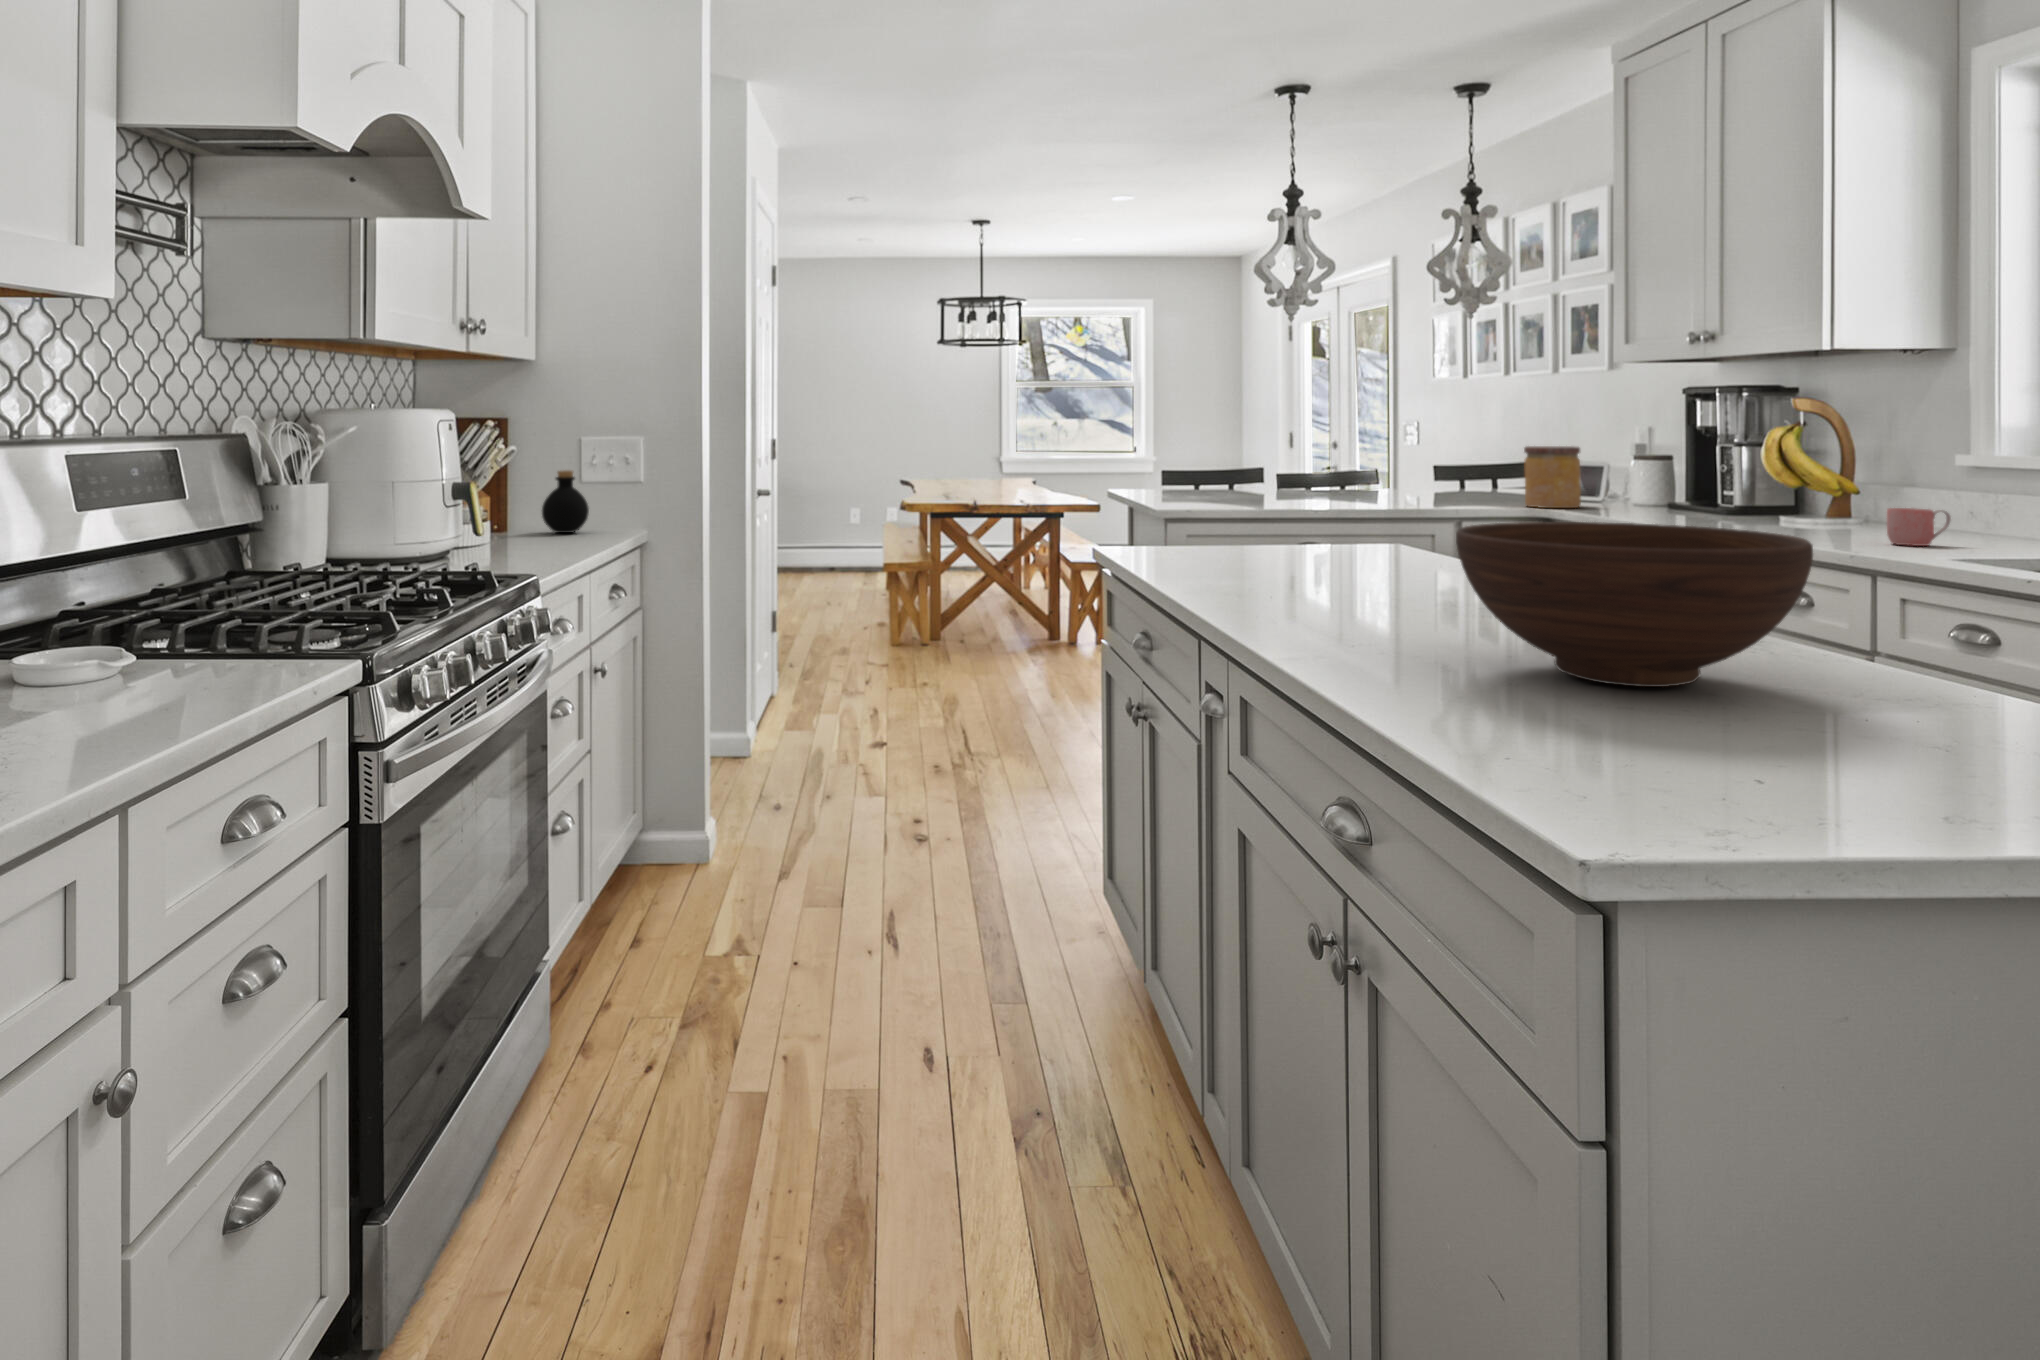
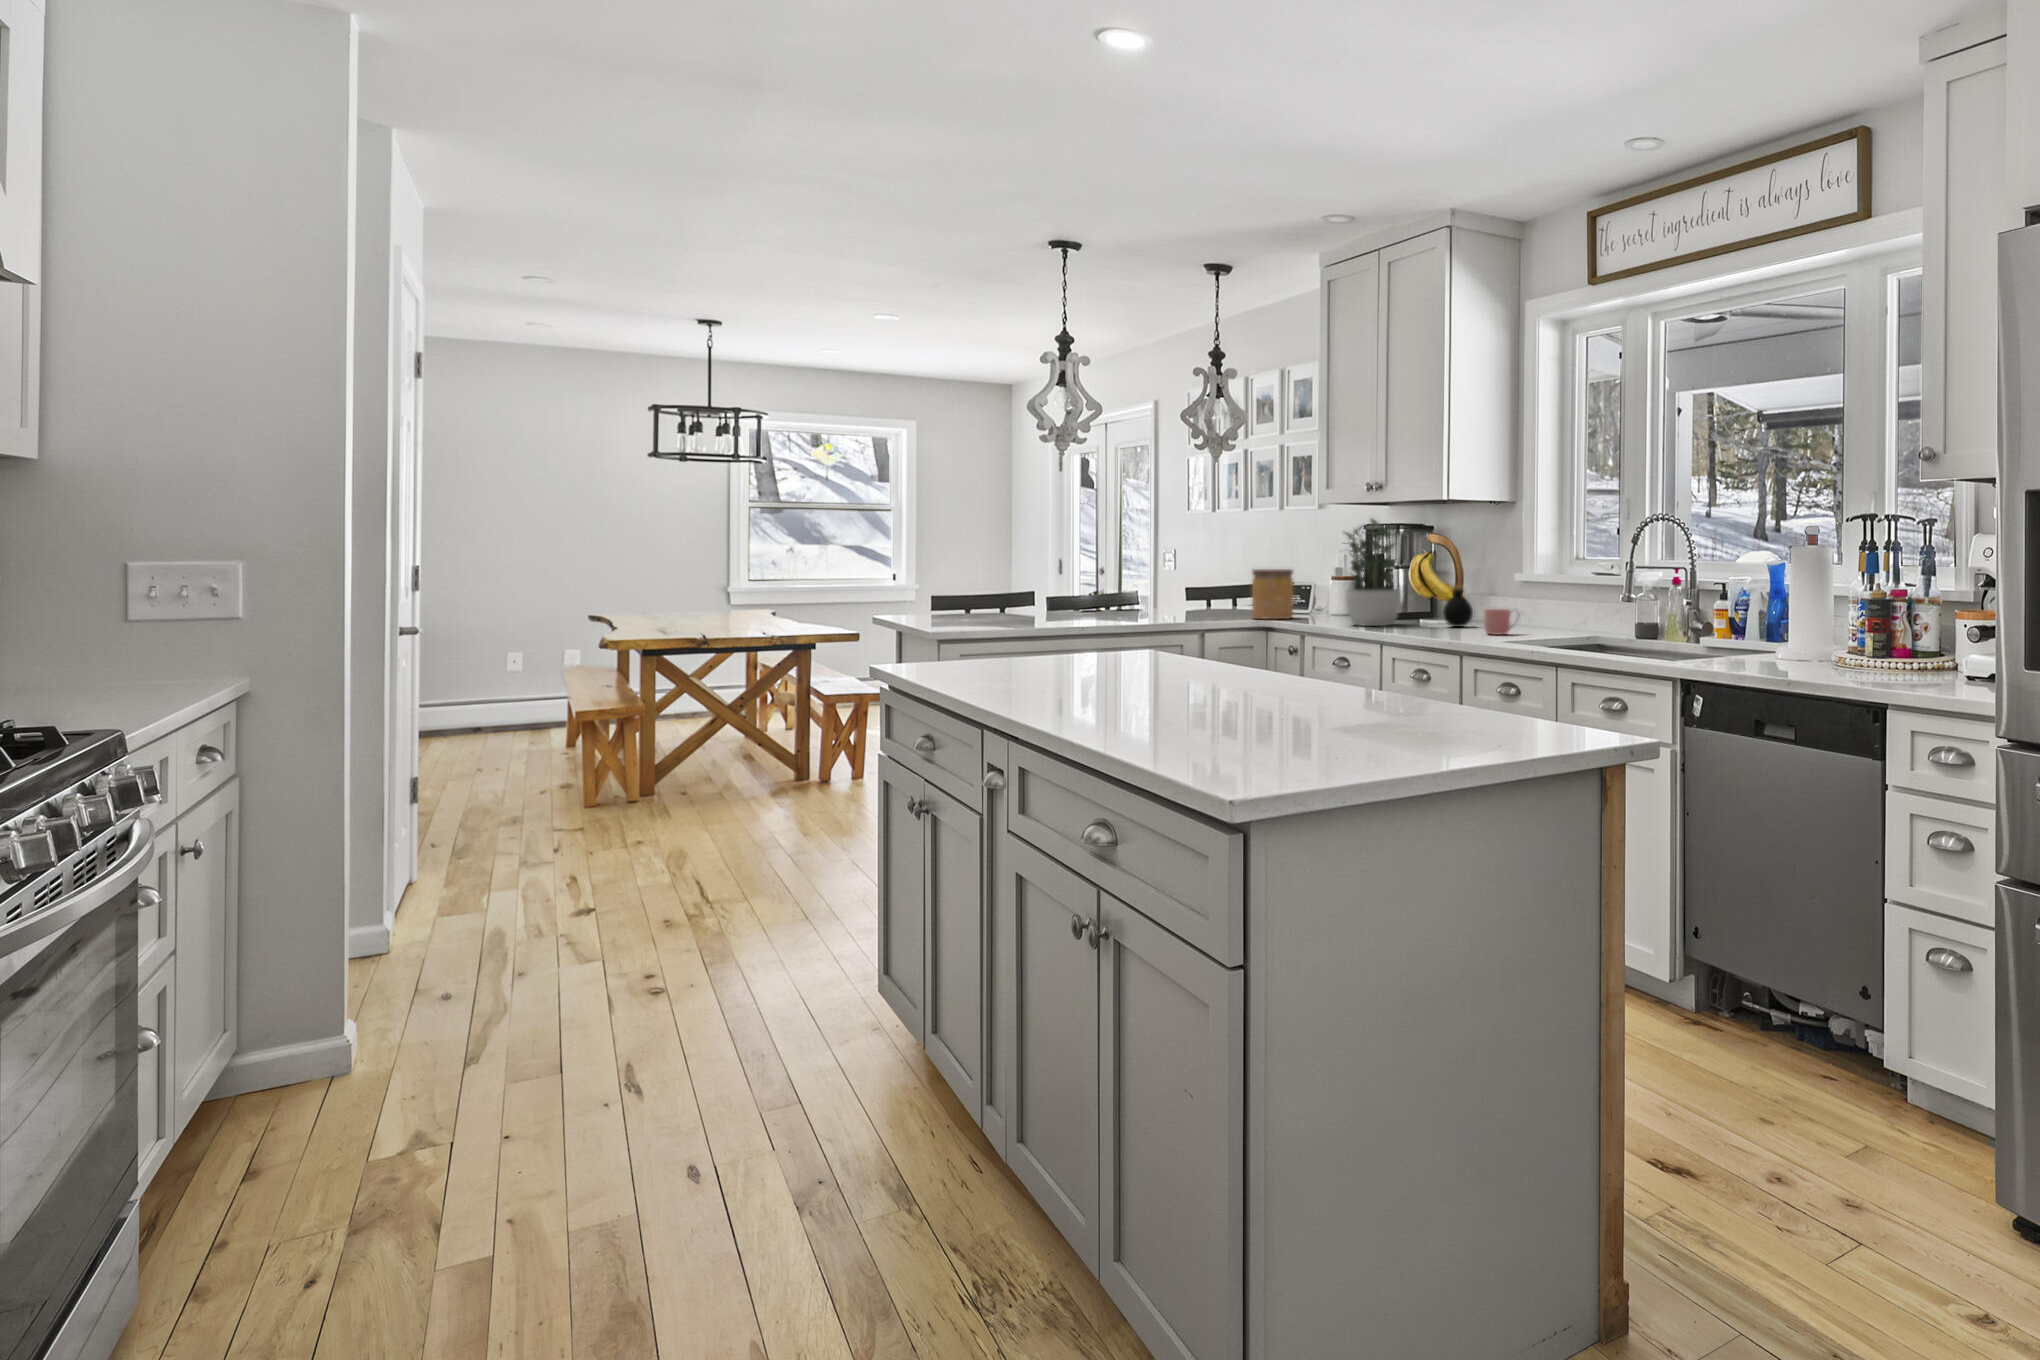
potted plant: none [1645,382,1741,523] -> present [1344,519,1401,626]
bottle: present [542,470,589,533] -> present [1443,585,1473,627]
fruit bowl: present [1456,522,1813,687] -> none [1195,613,1415,722]

